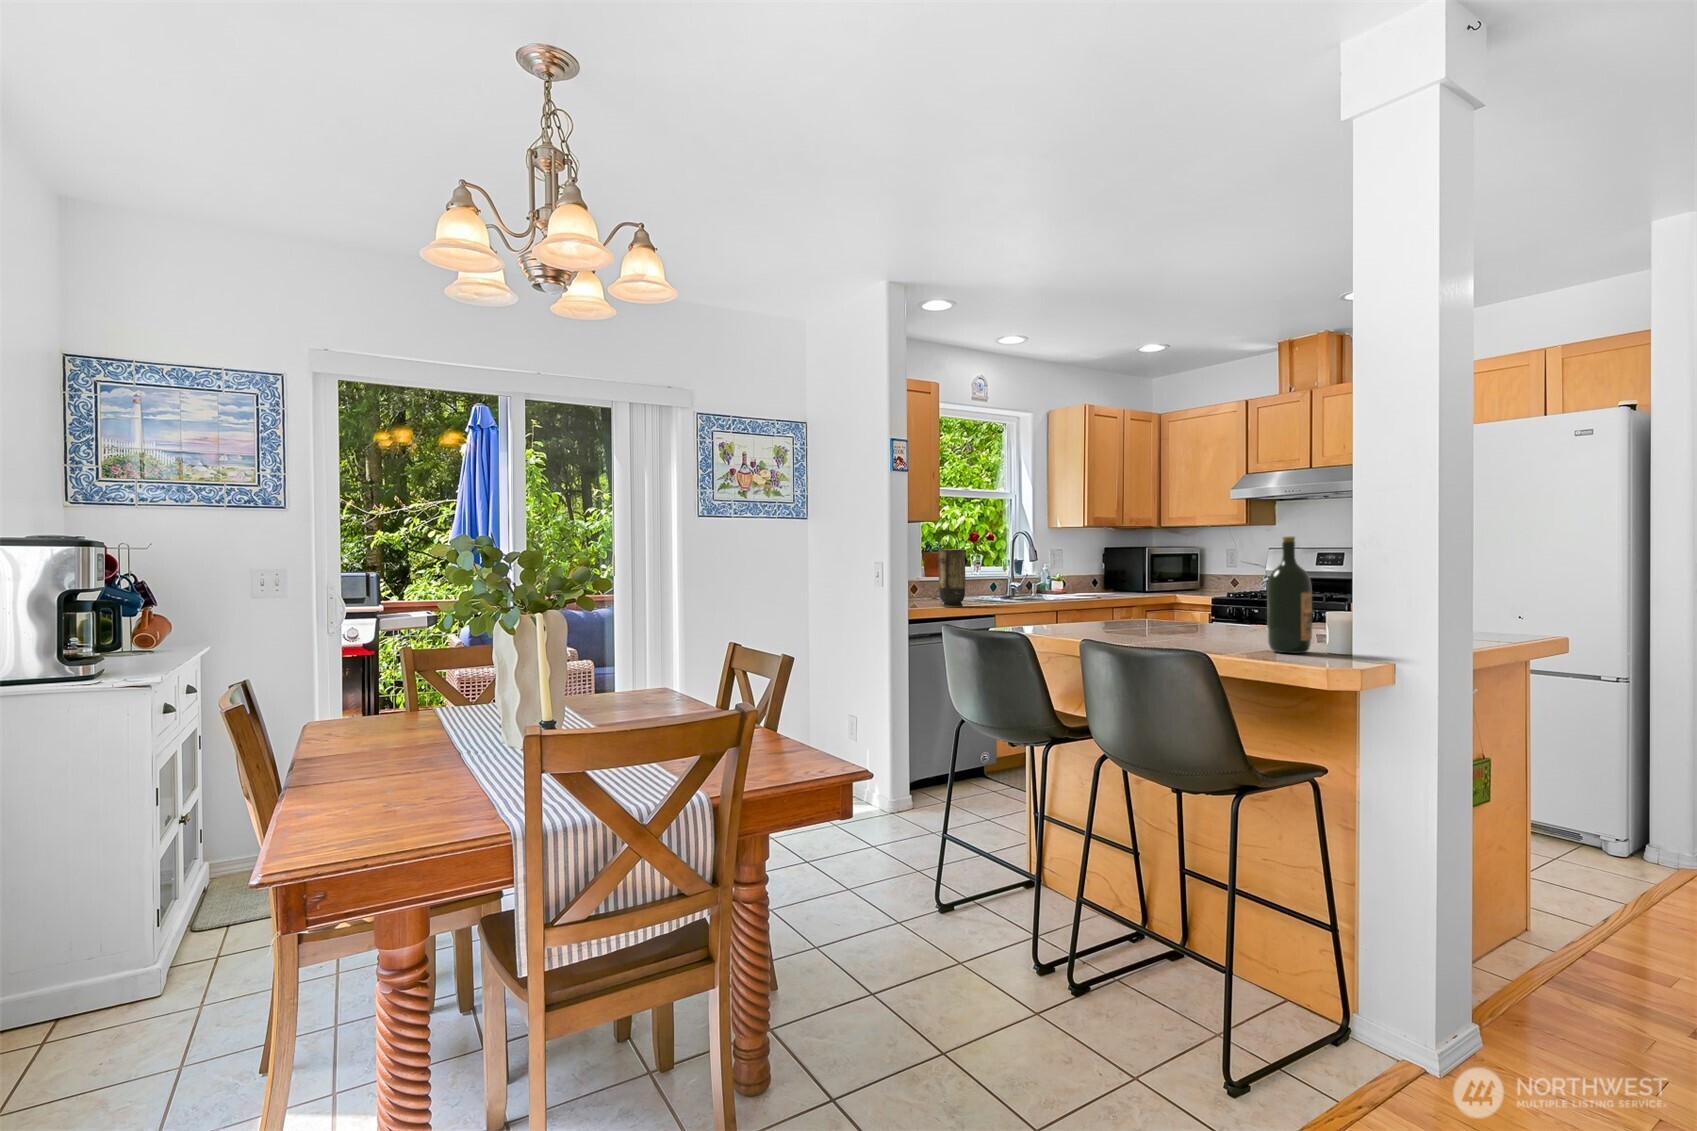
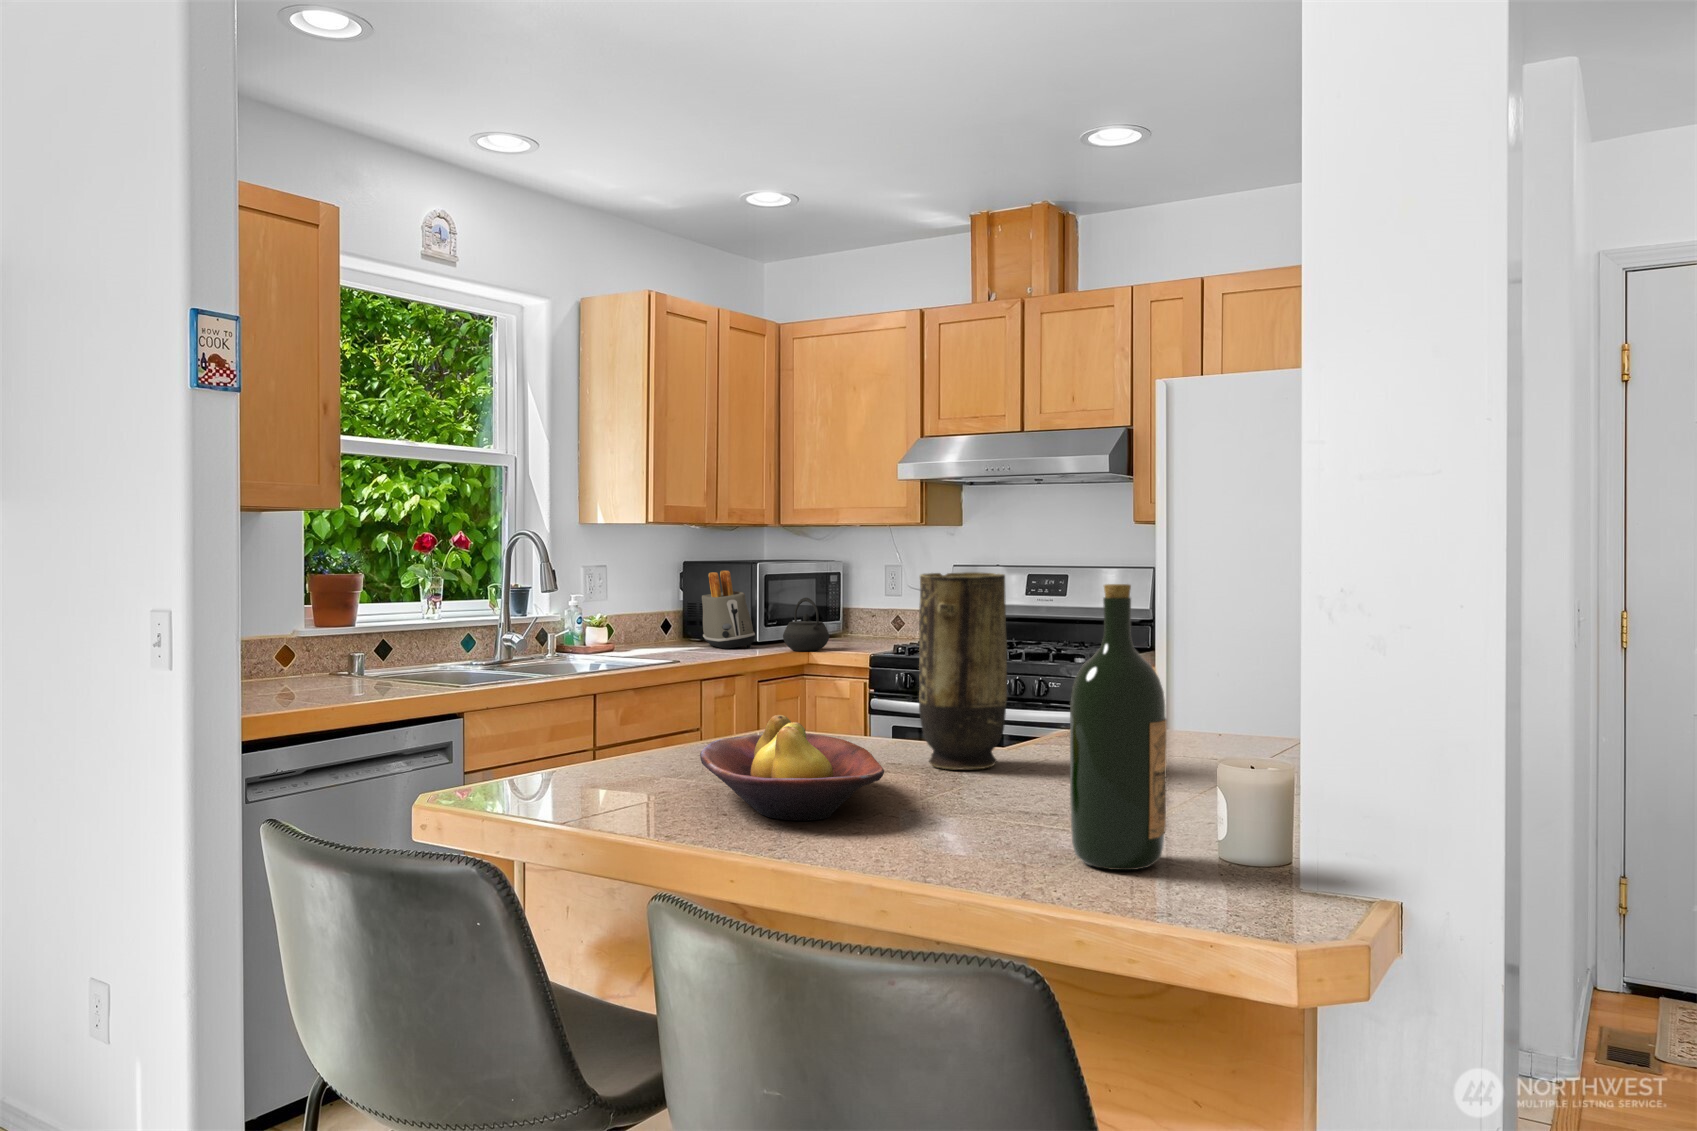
vase: present [939,549,968,607] -> present [919,572,1007,769]
toaster: none [1114,553,1144,595] -> present [702,571,755,649]
kettle: none [1161,567,1189,596] -> present [783,598,829,651]
fruit bowl: none [1110,600,1191,639] -> present [700,715,884,821]

